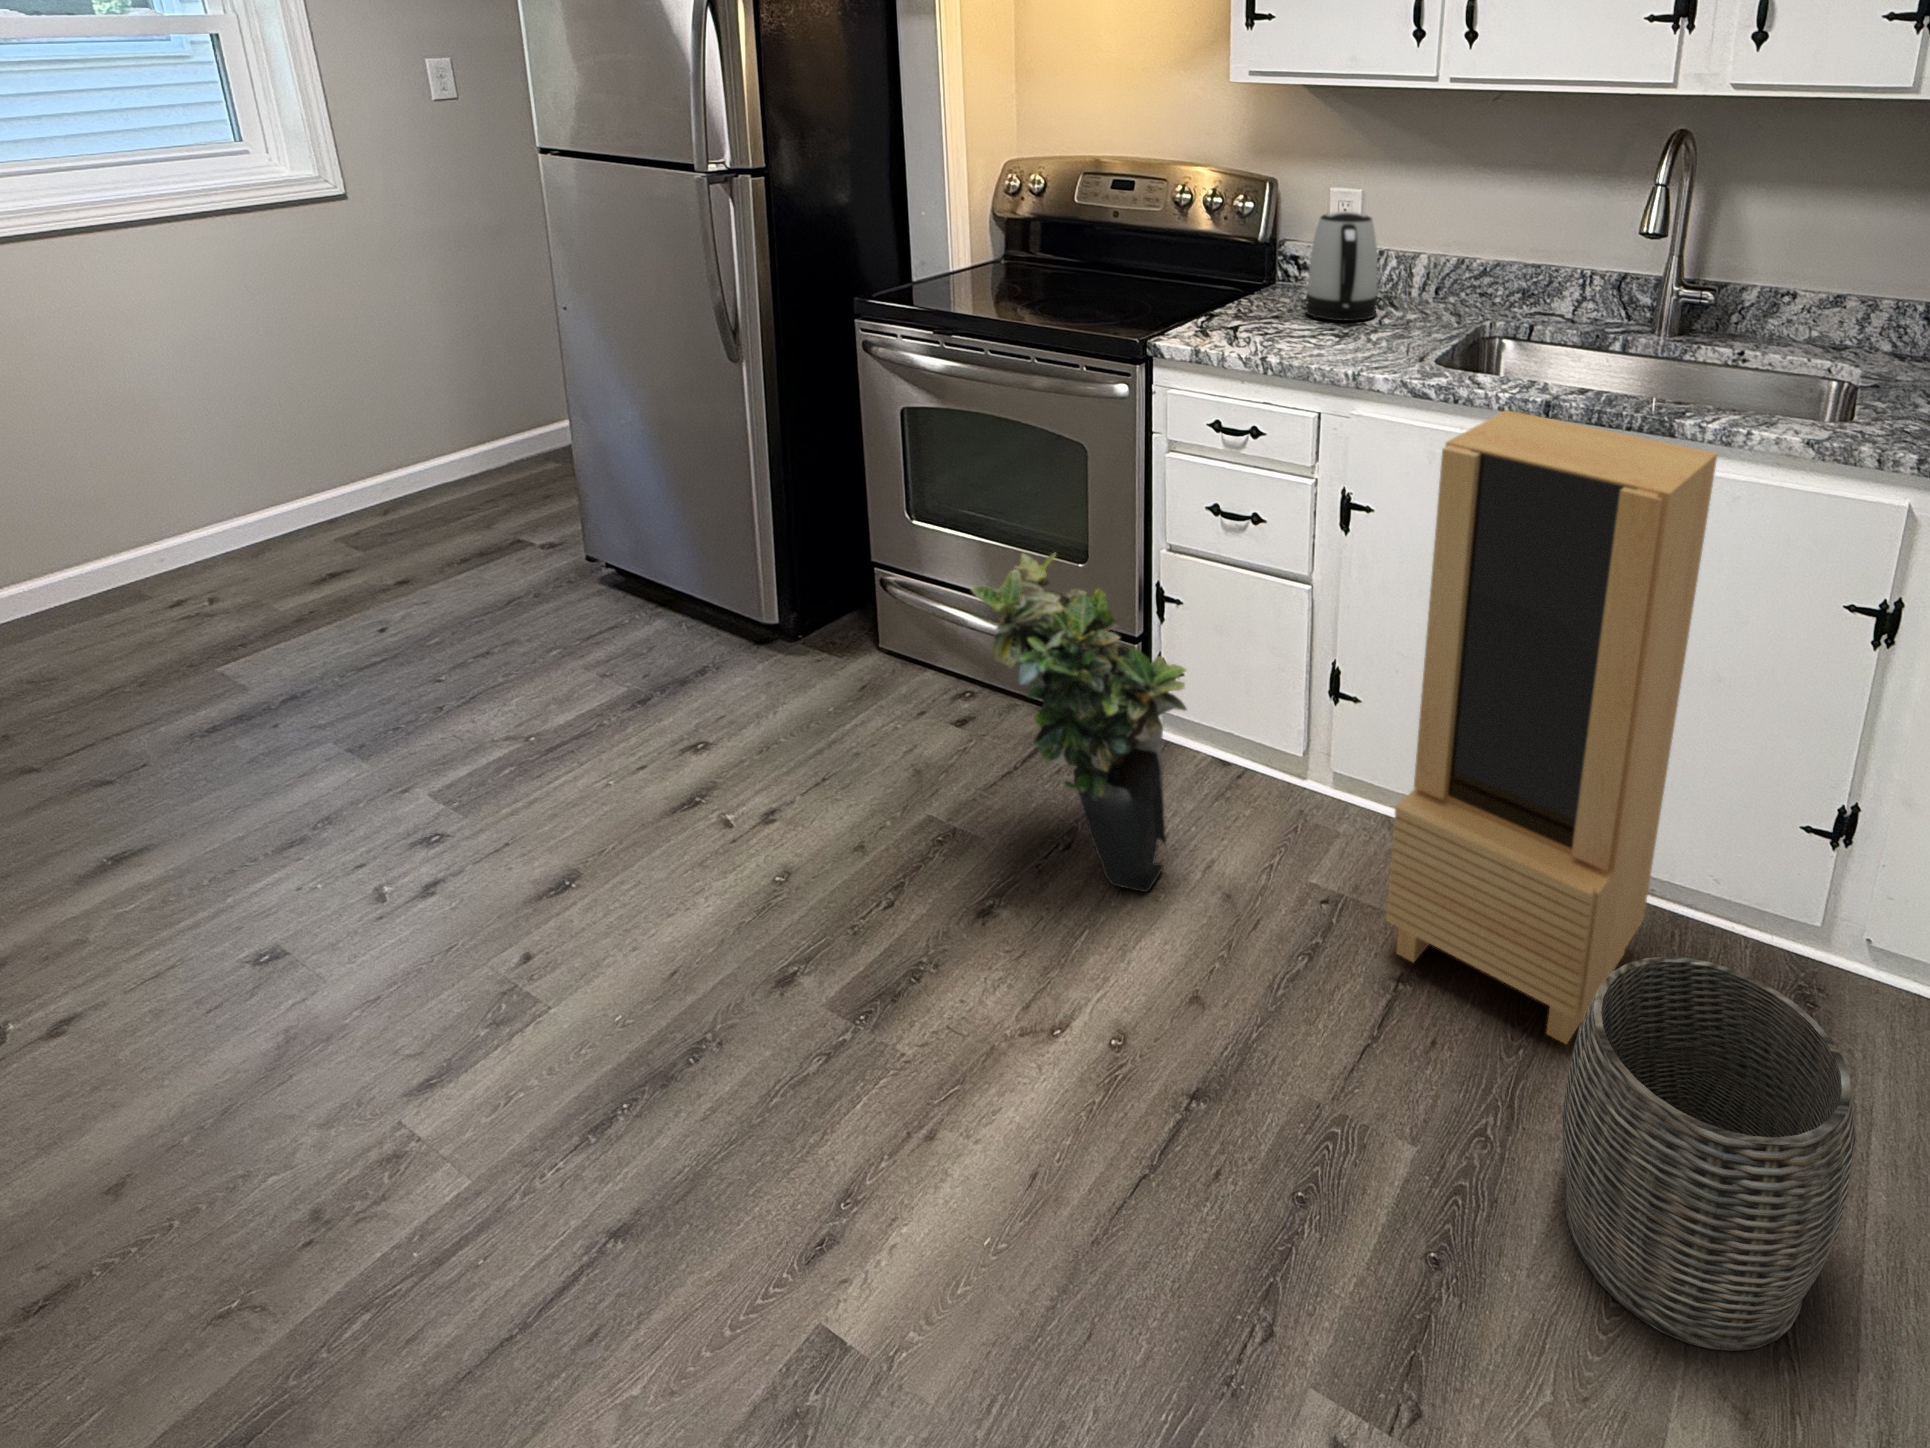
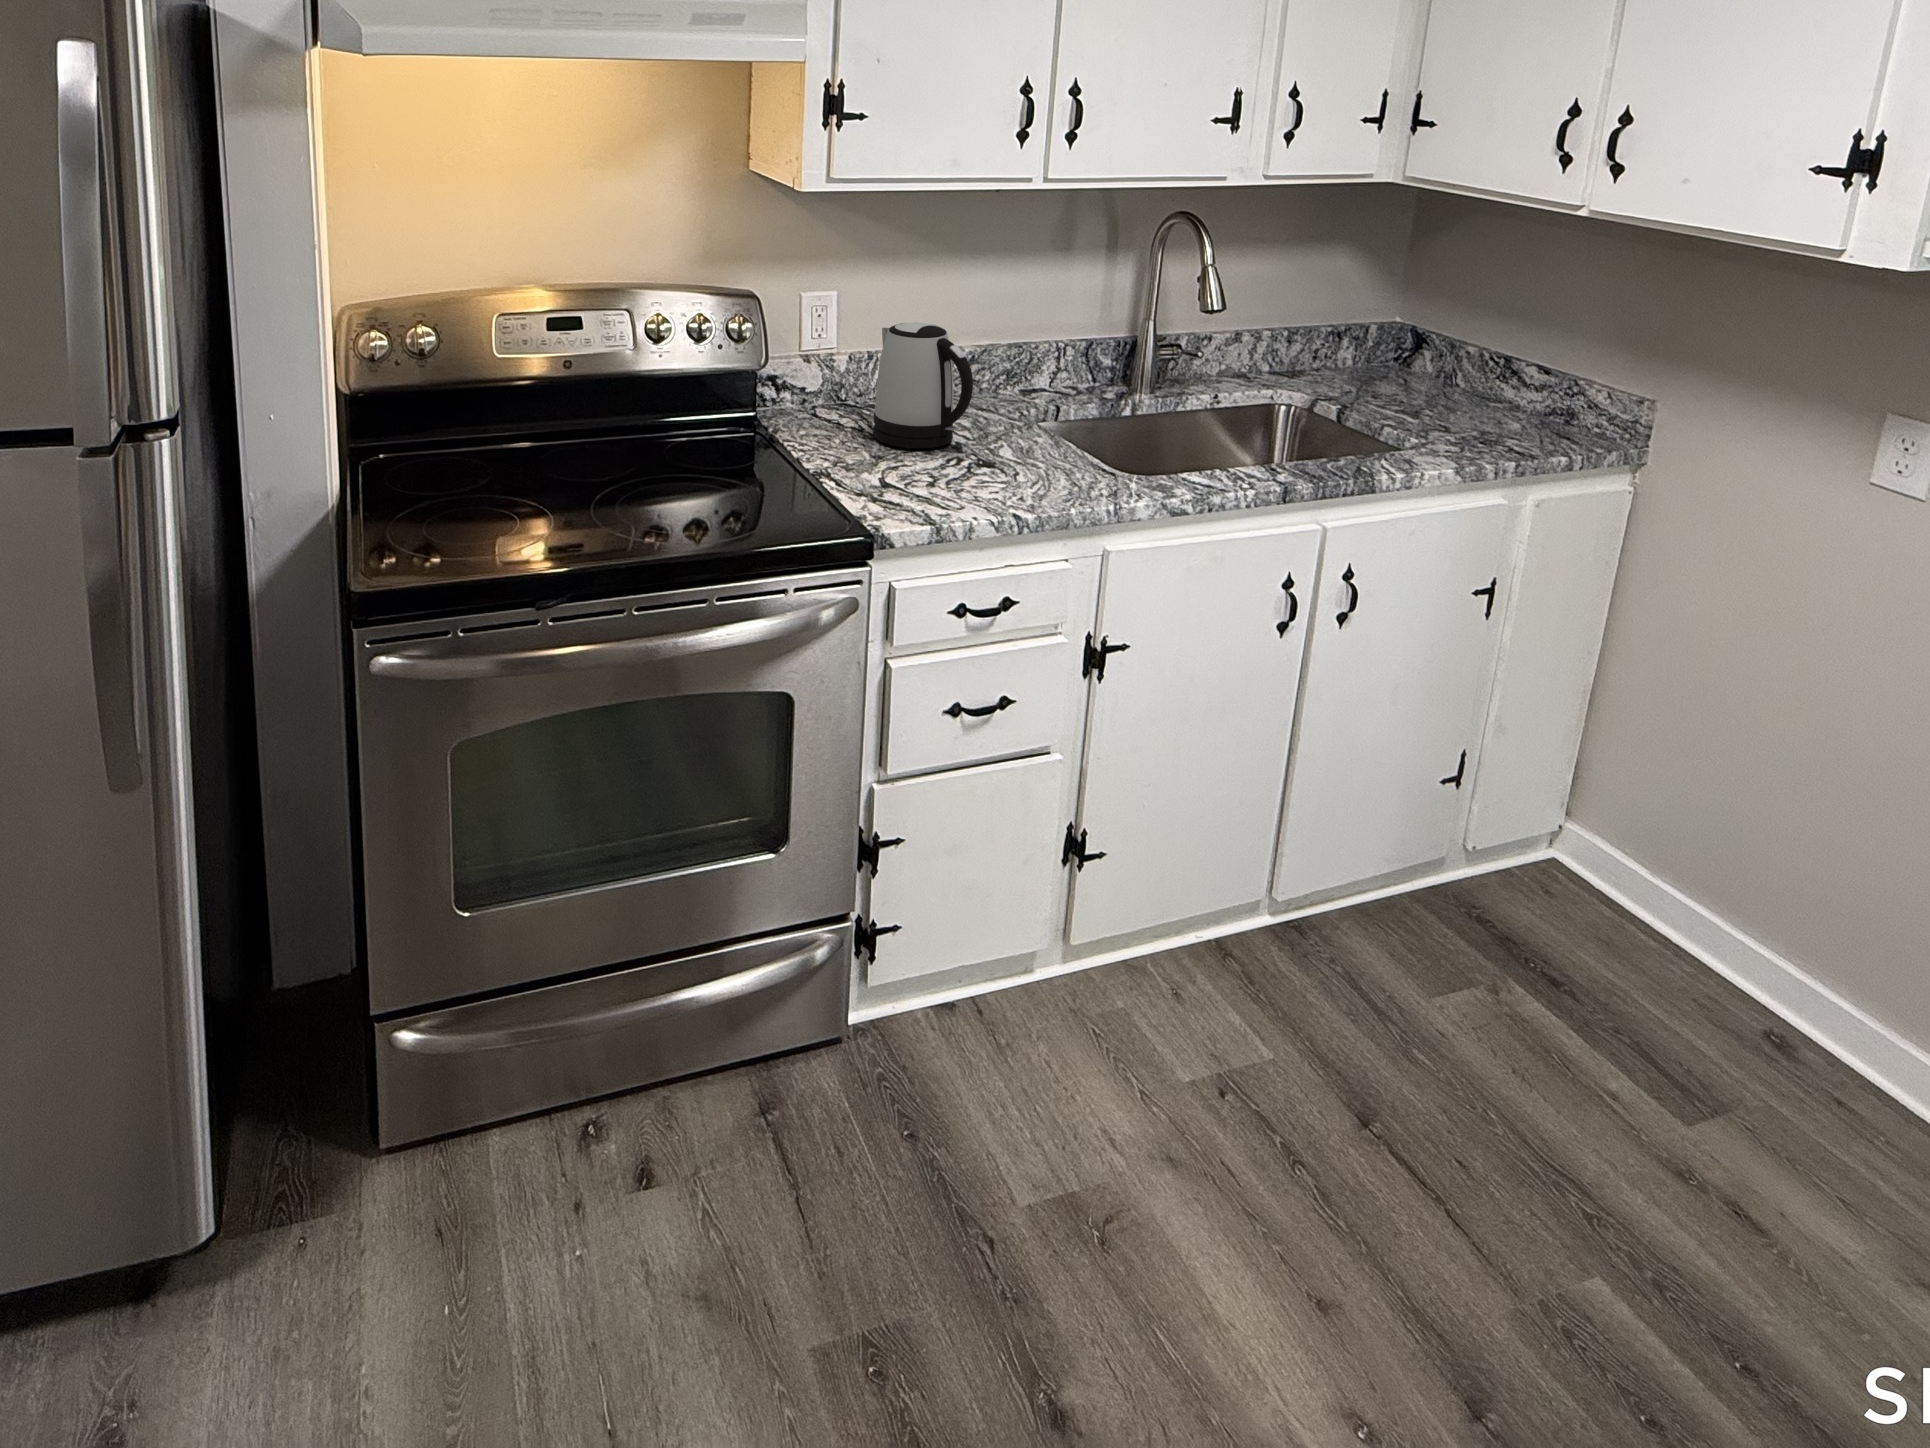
storage cabinet: present [1386,410,1717,1044] -> none [1238,500,1563,1094]
potted plant: present [971,553,1186,892] -> none [935,854,1209,1239]
woven basket: present [1562,956,1856,1351] -> none [1610,919,1886,1250]

